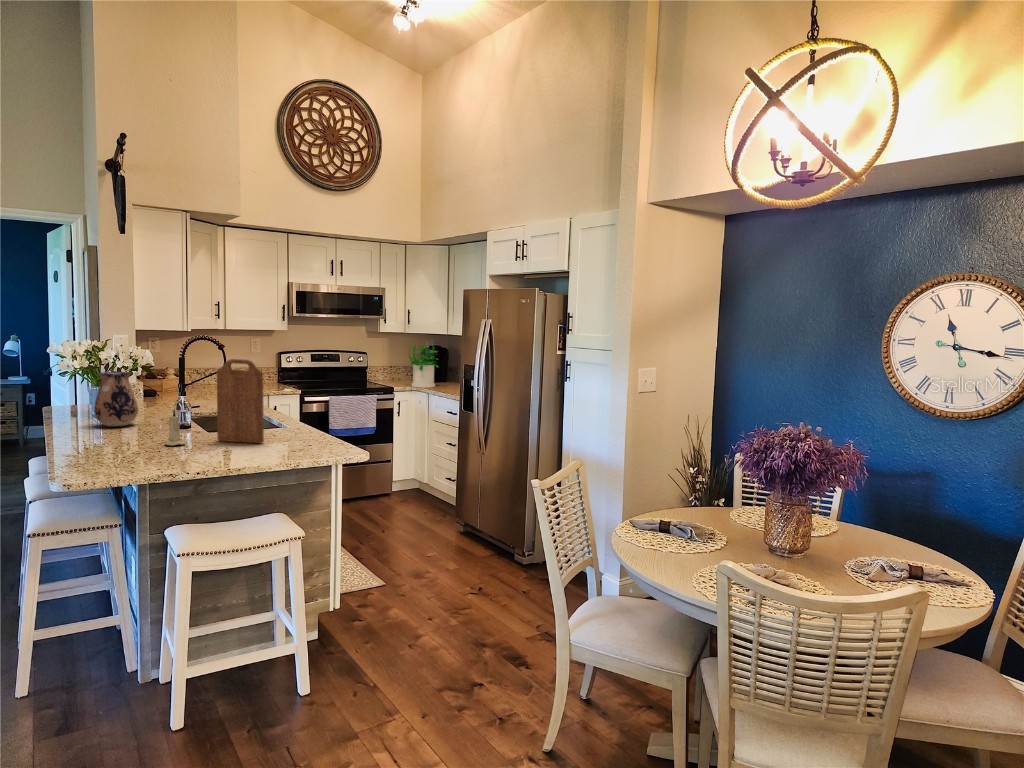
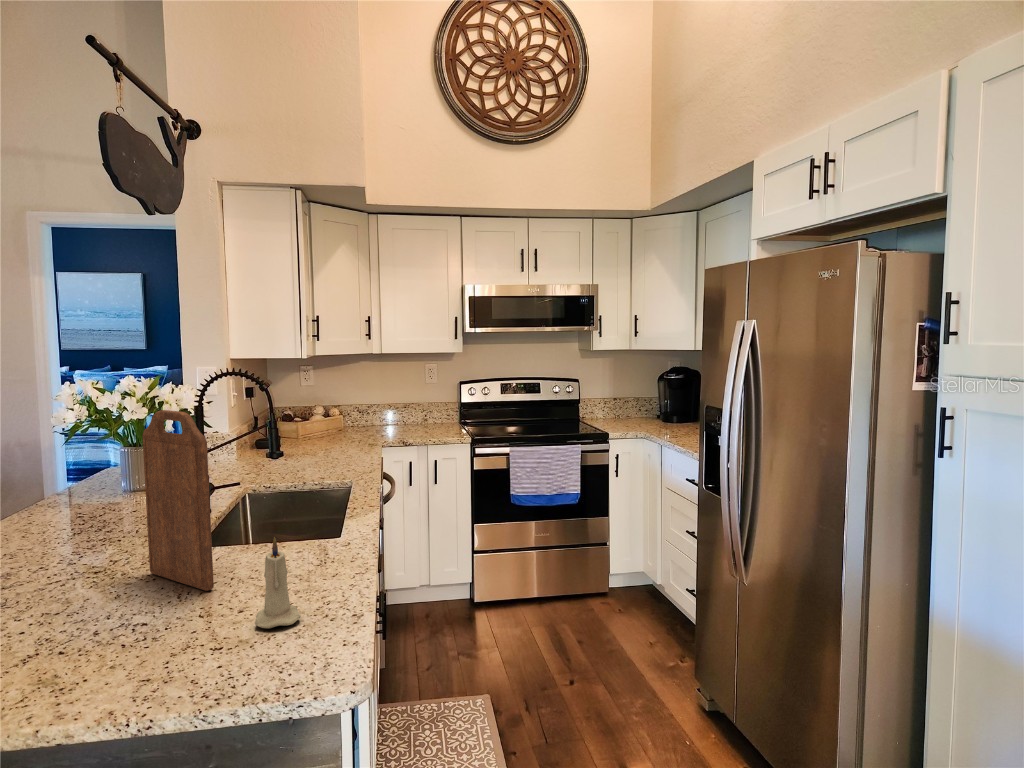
potted plant: present [406,344,438,388] -> none [626,363,681,434]
ceramic pitcher: present [94,371,138,427] -> none [57,423,129,516]
candle: present [165,409,186,446] -> present [255,537,301,628]

